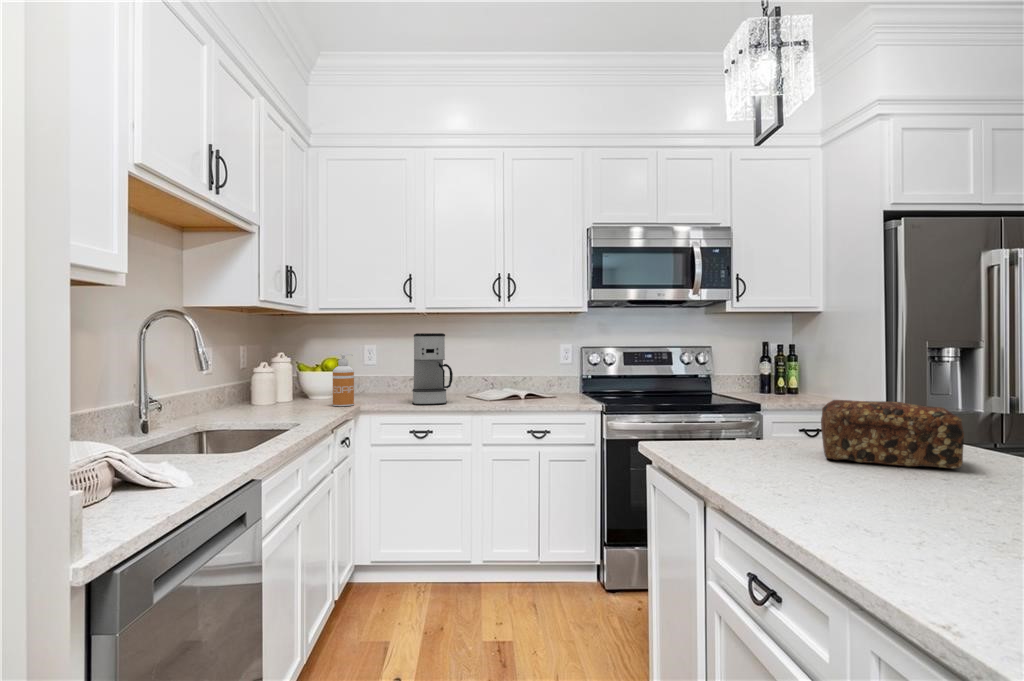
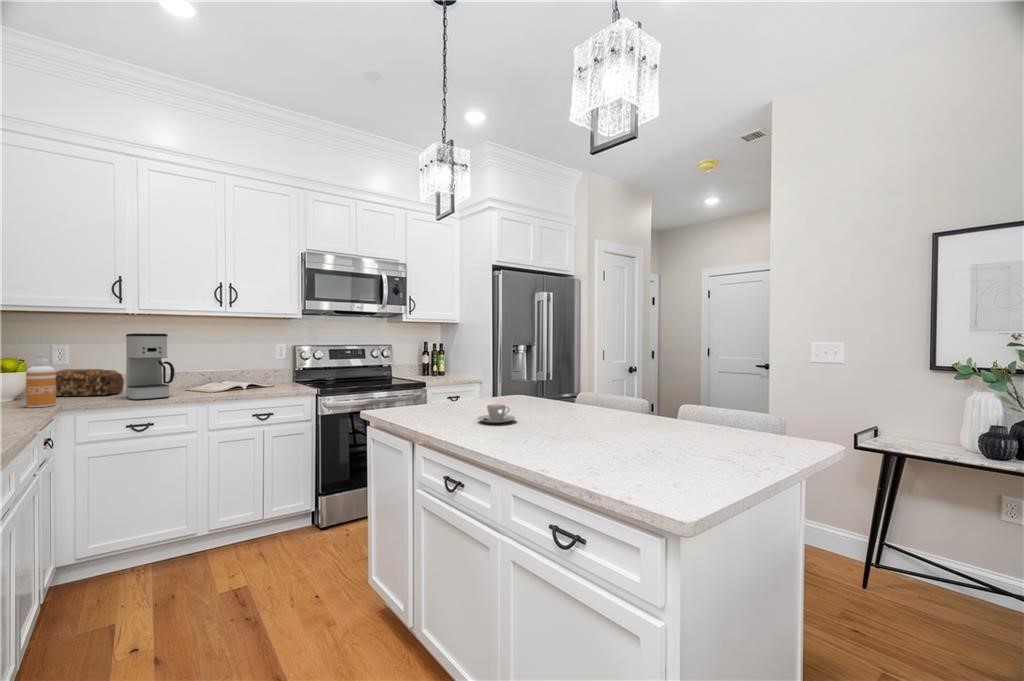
bread loaf: present [821,400,964,468] -> present [56,369,124,396]
coffee cup: none [837,476,943,524] -> present [478,404,515,423]

